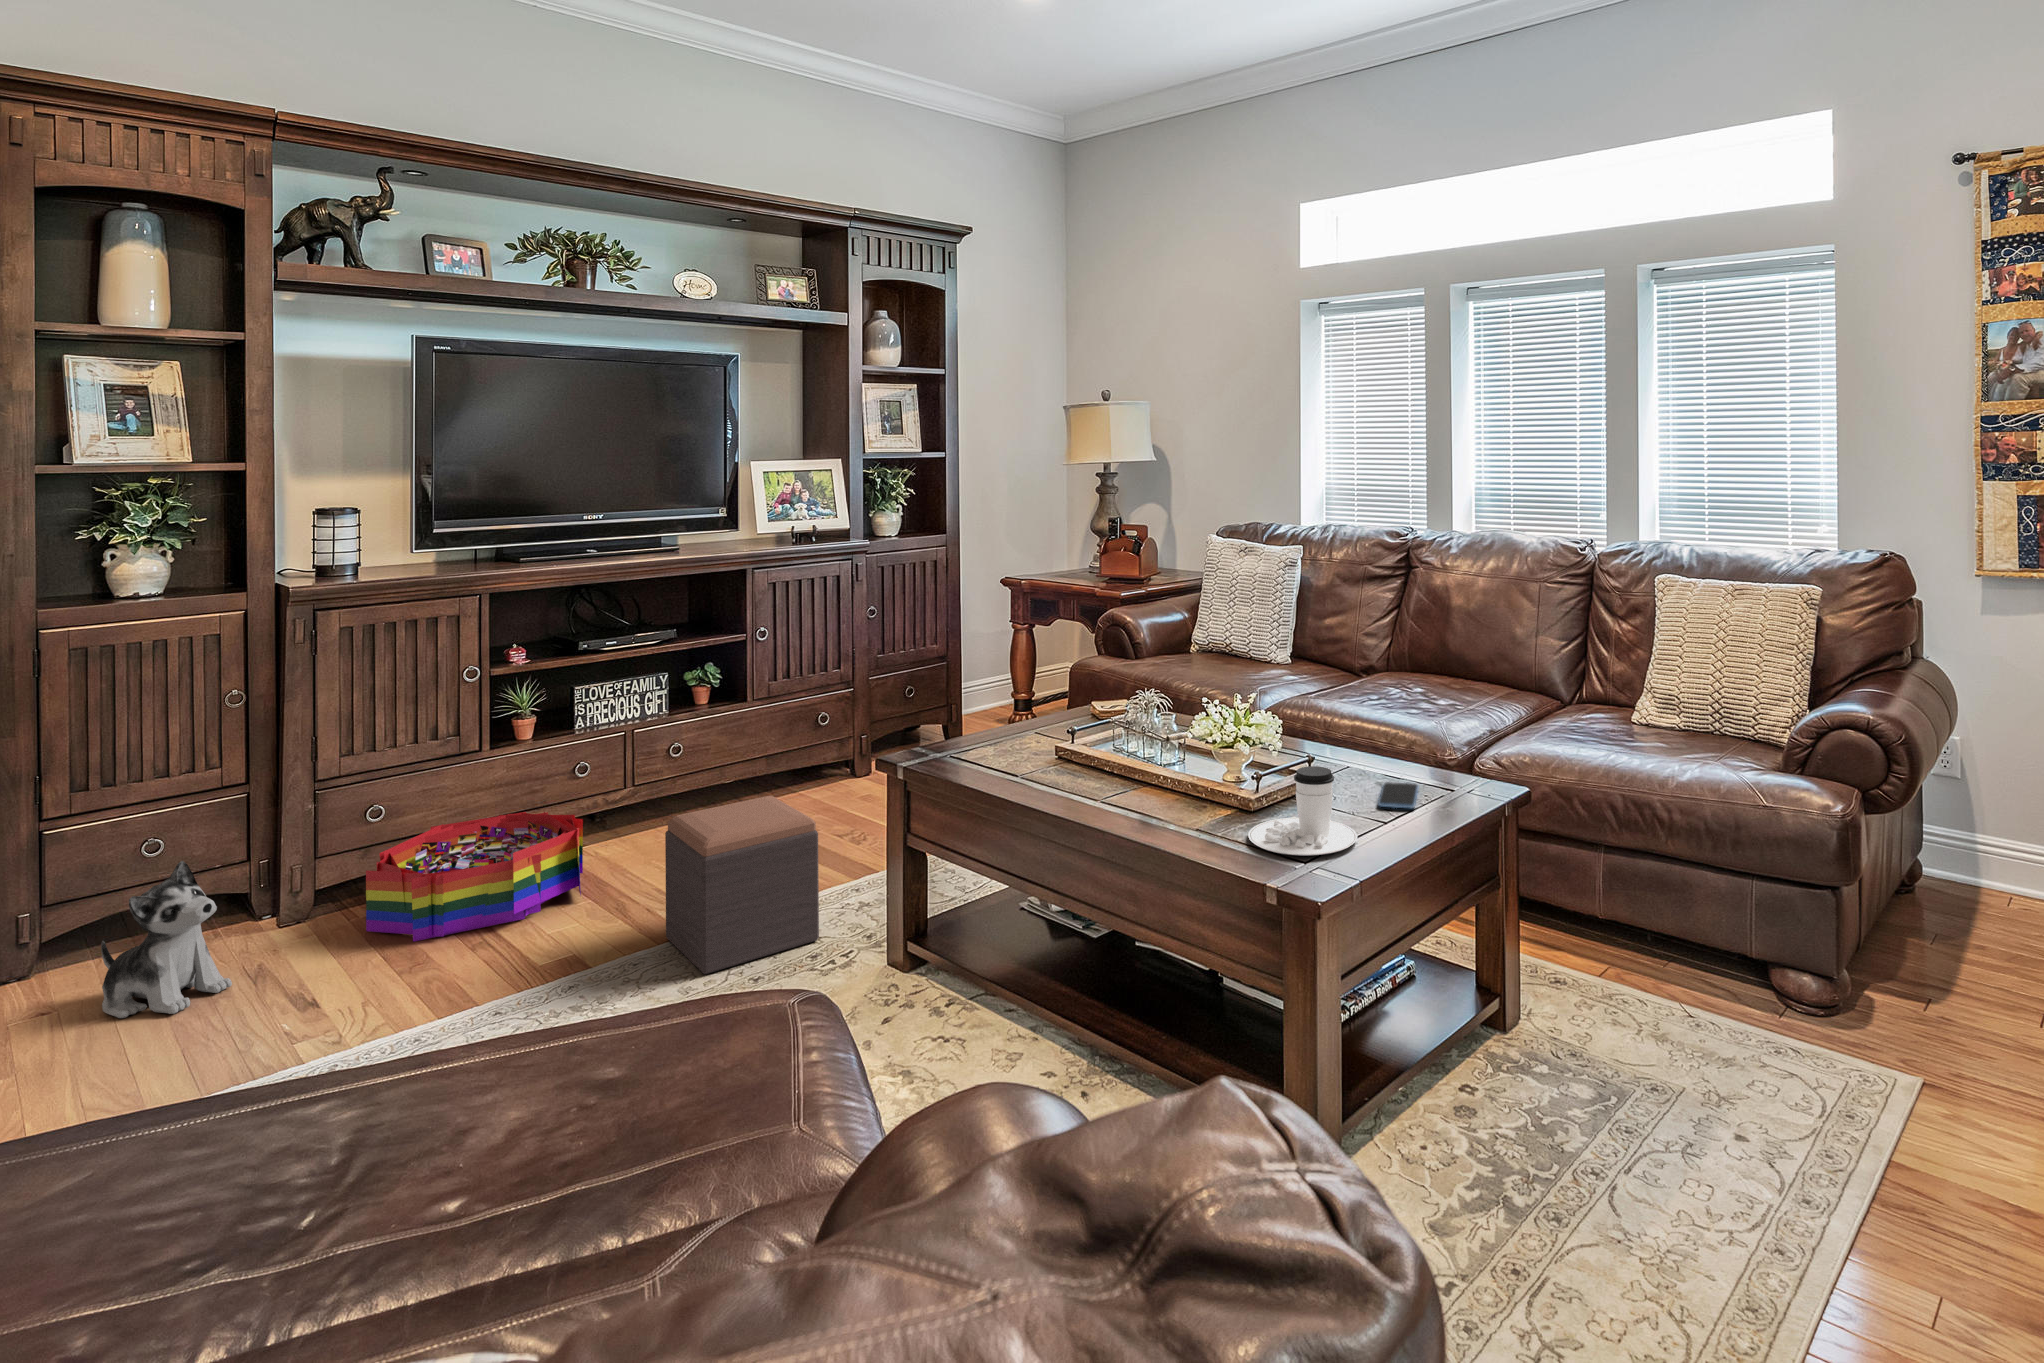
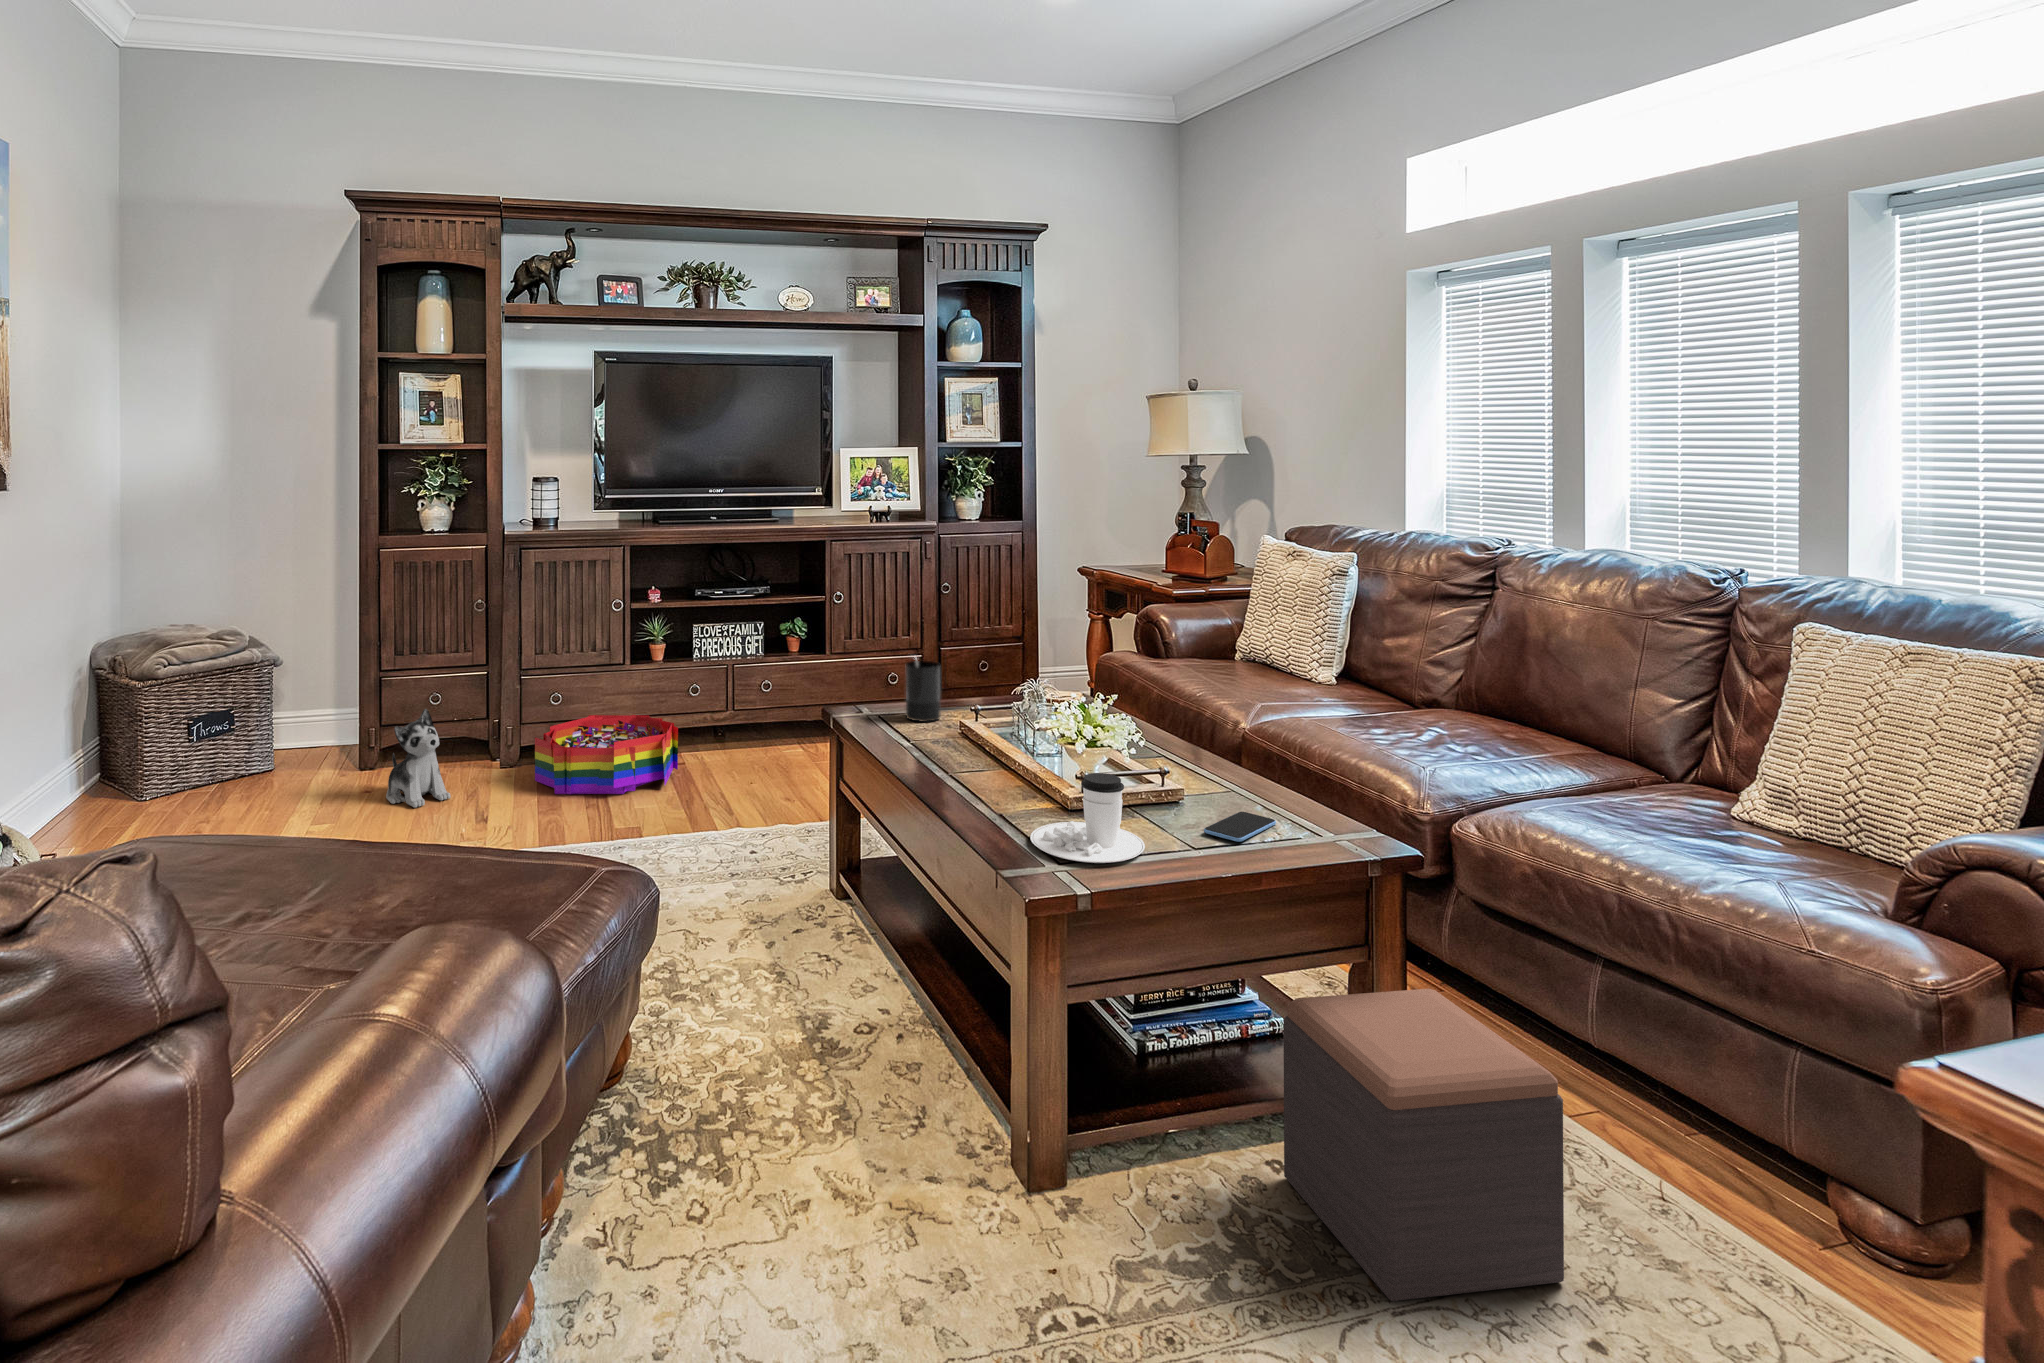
candle: none [982,684,1022,754] -> present [906,660,941,722]
footstool: present [665,796,819,974] -> present [1283,989,1564,1301]

